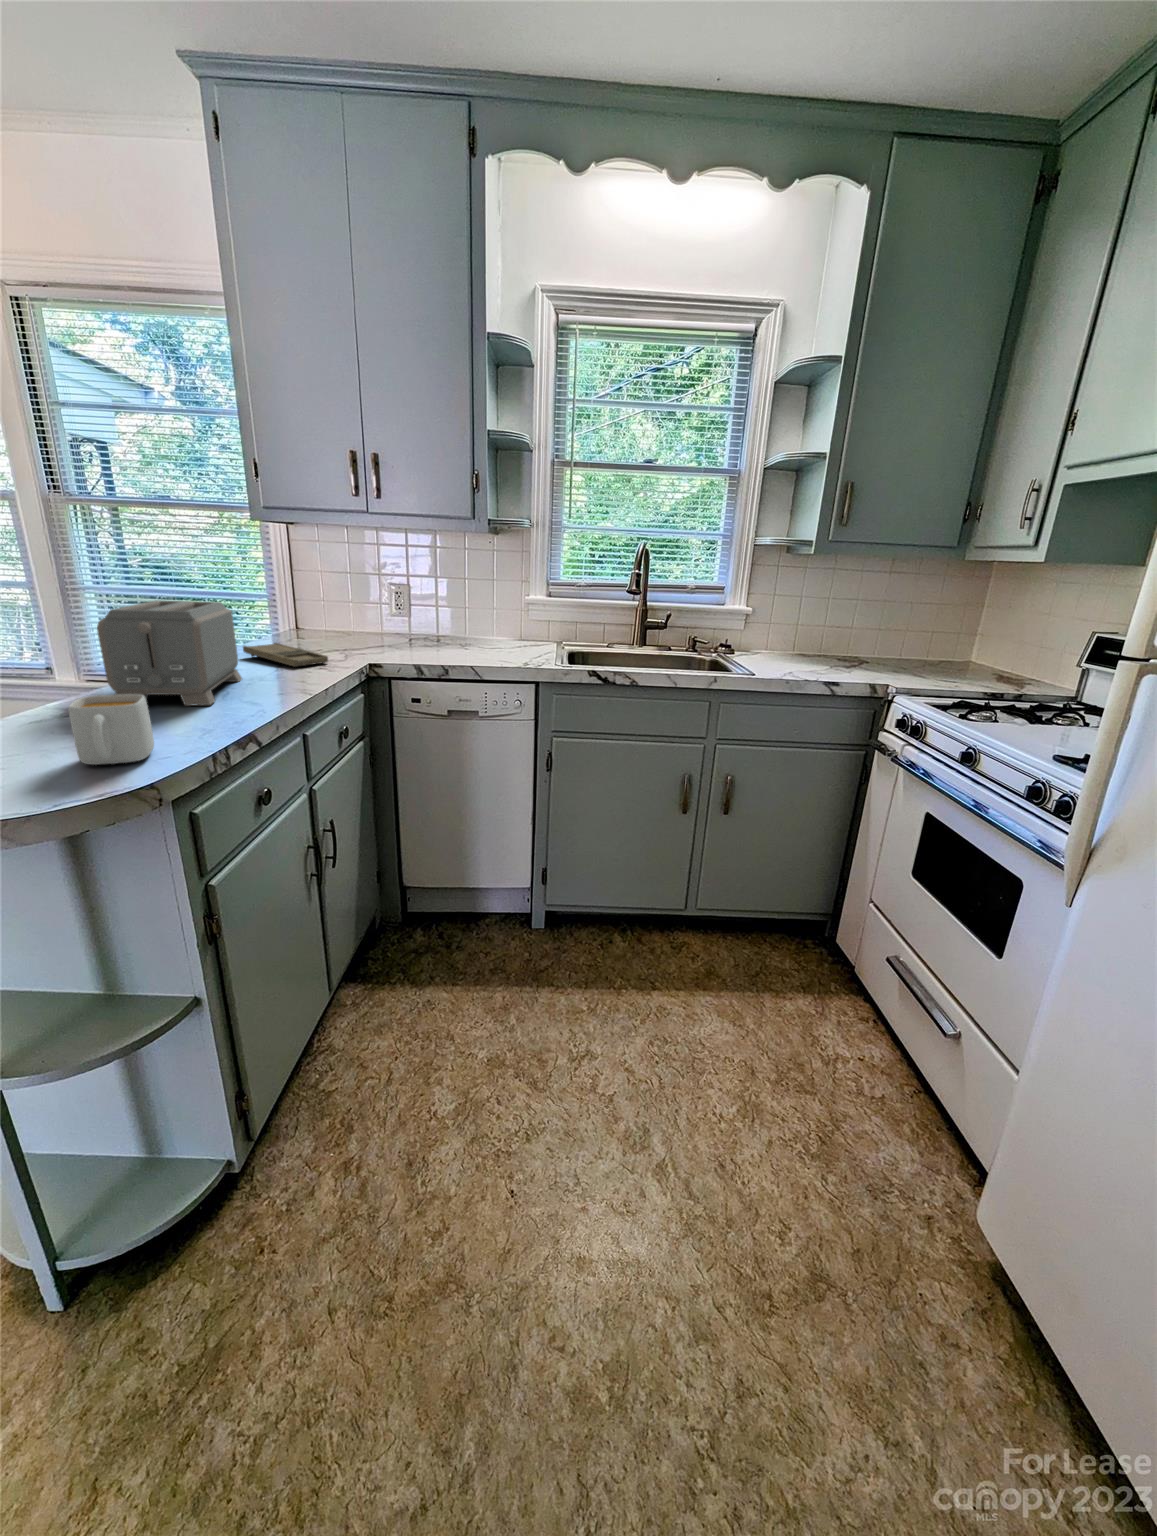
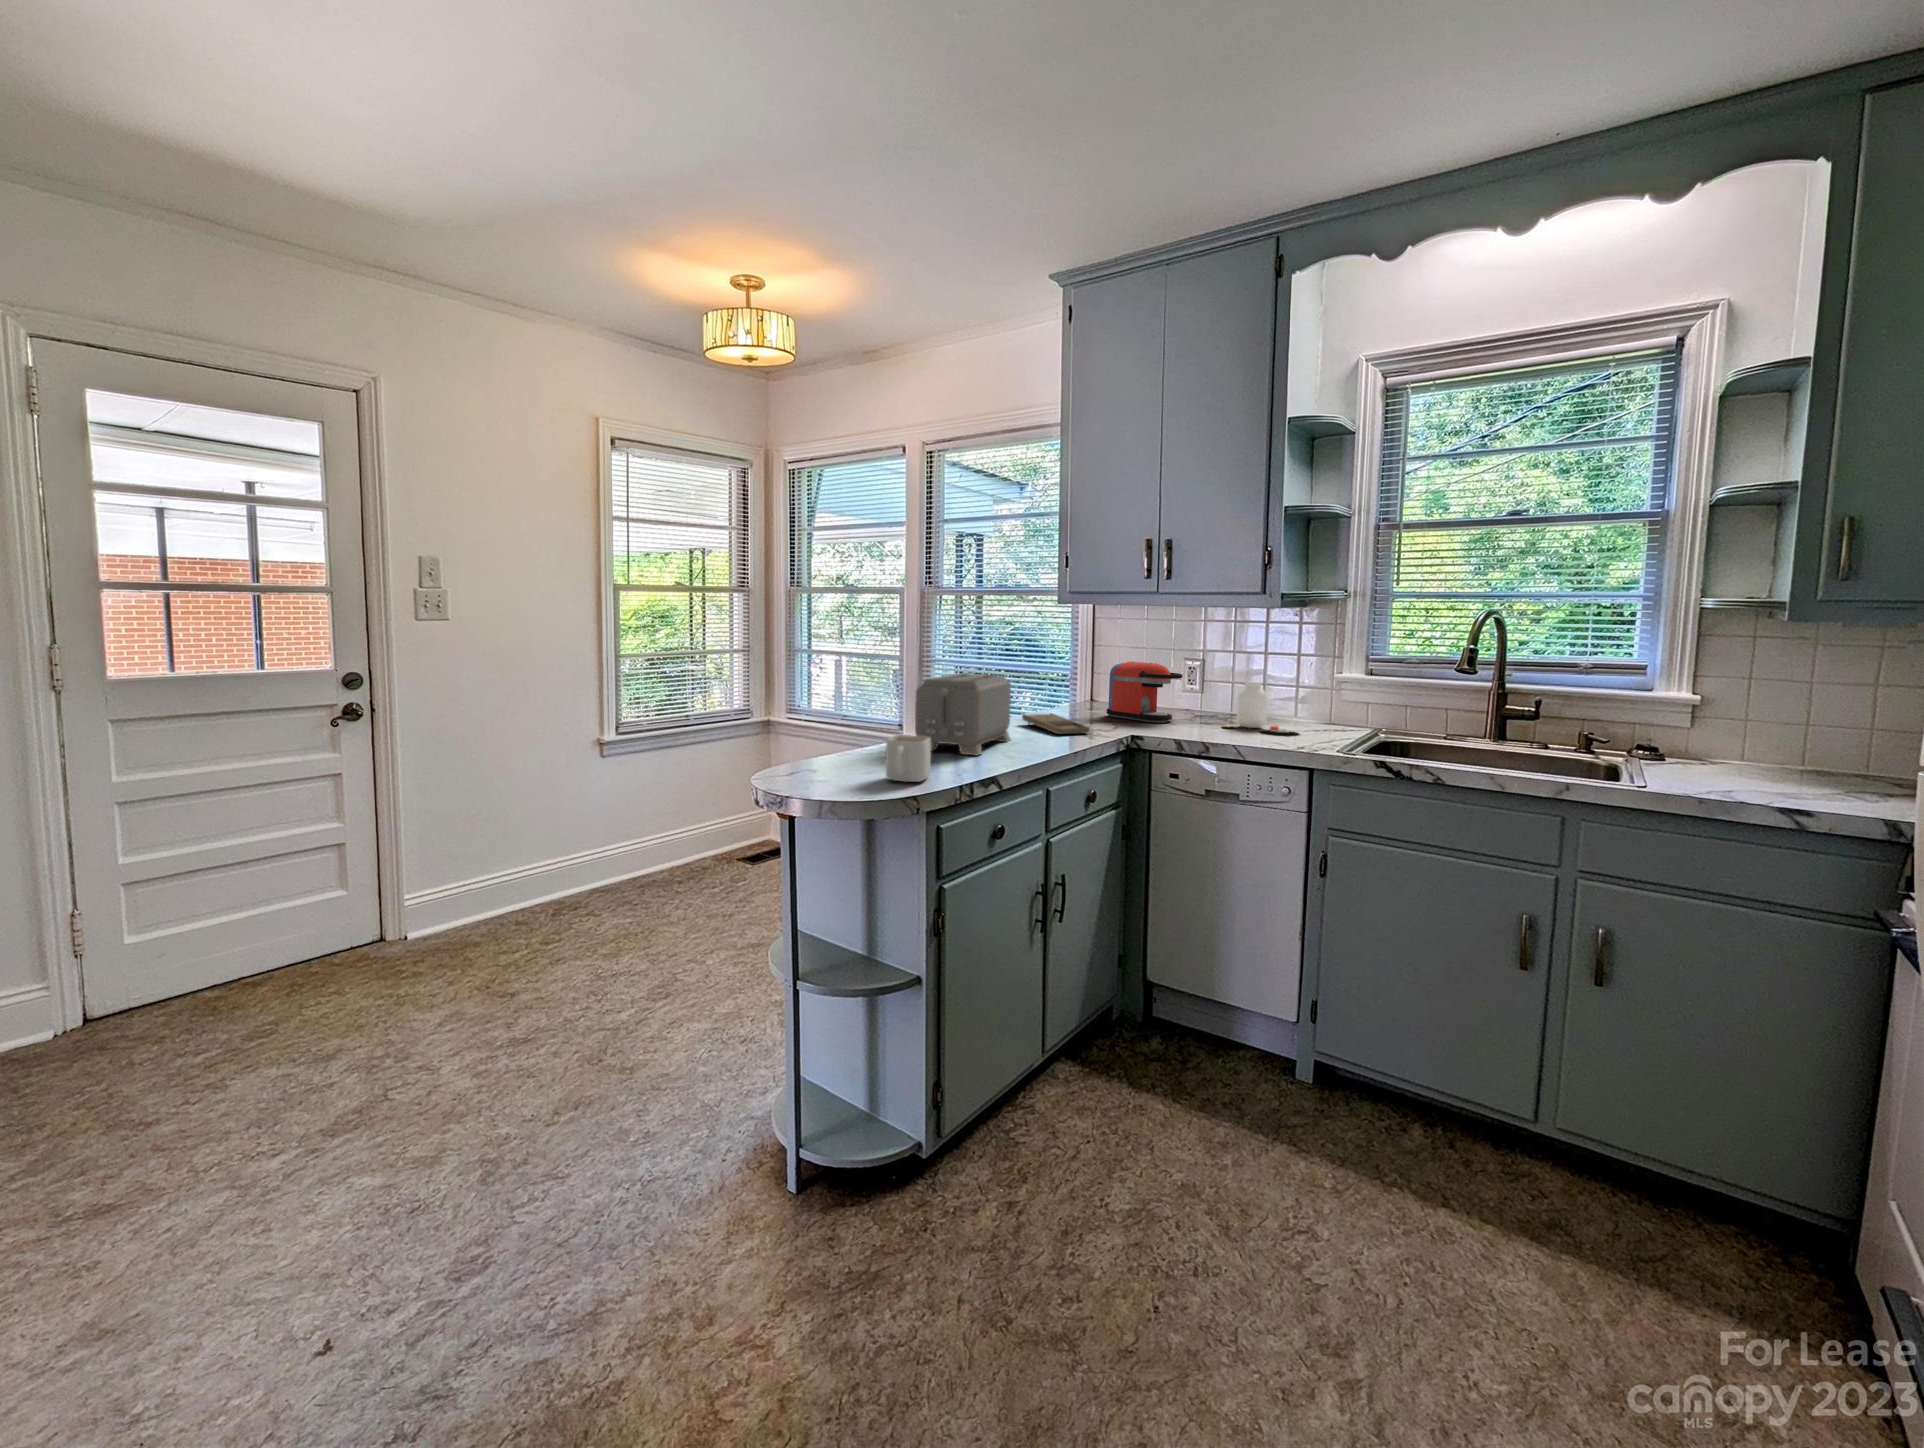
coffee maker: none [329,585,405,646] -> present [1106,661,1183,723]
jar: none [445,604,511,649] -> present [1230,683,1299,733]

